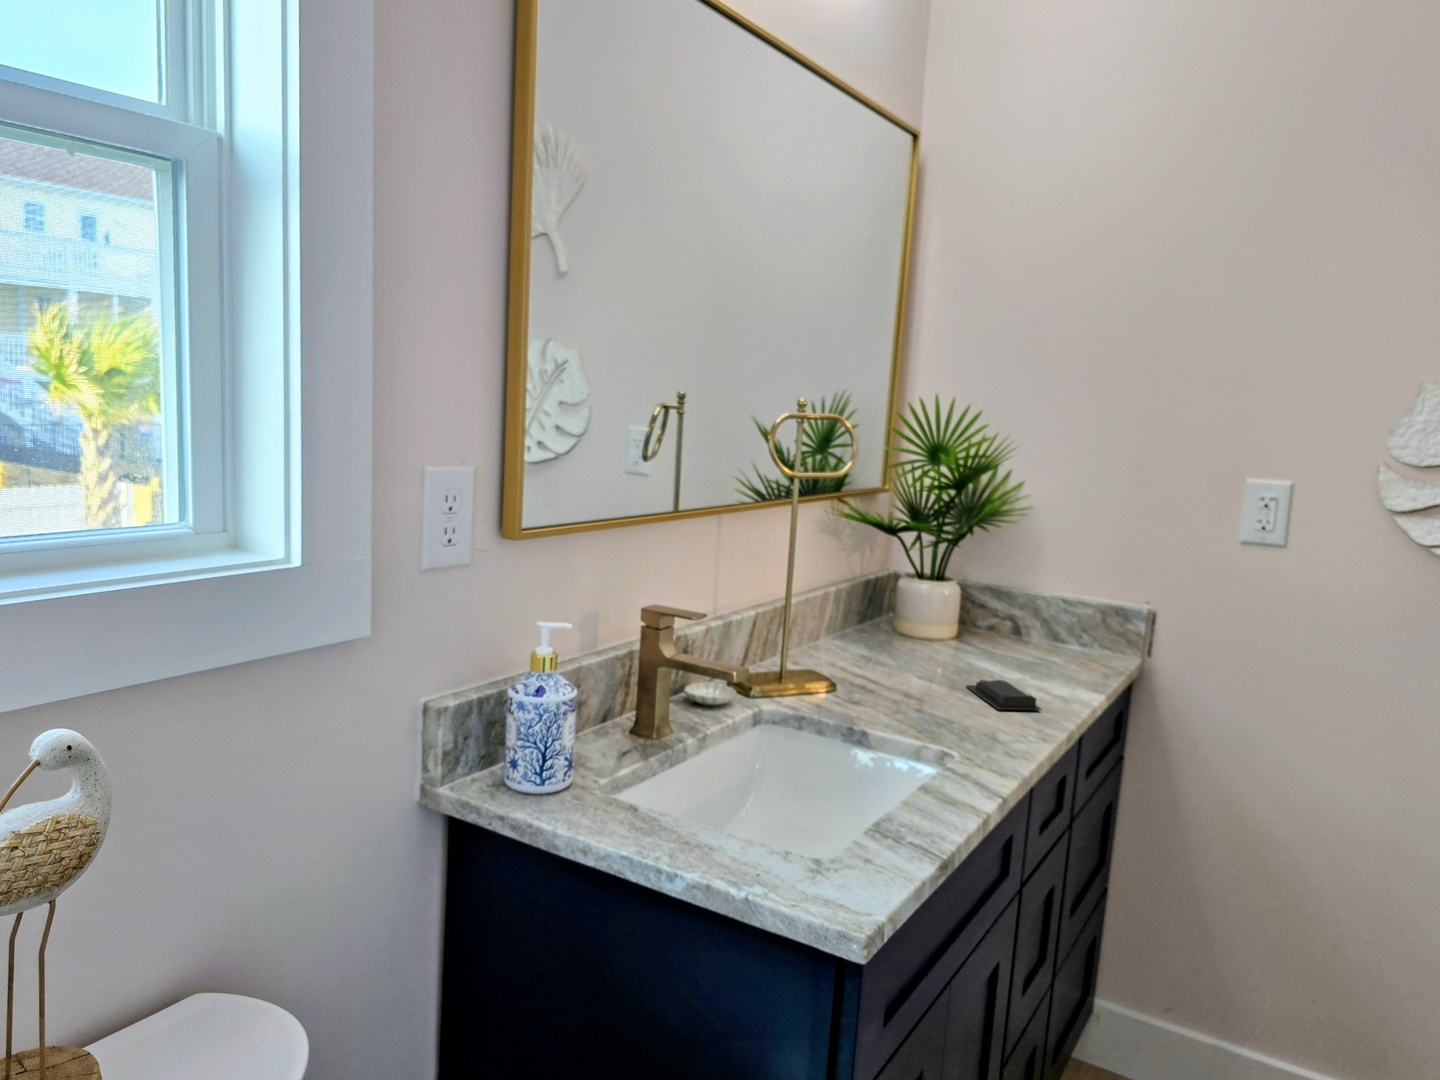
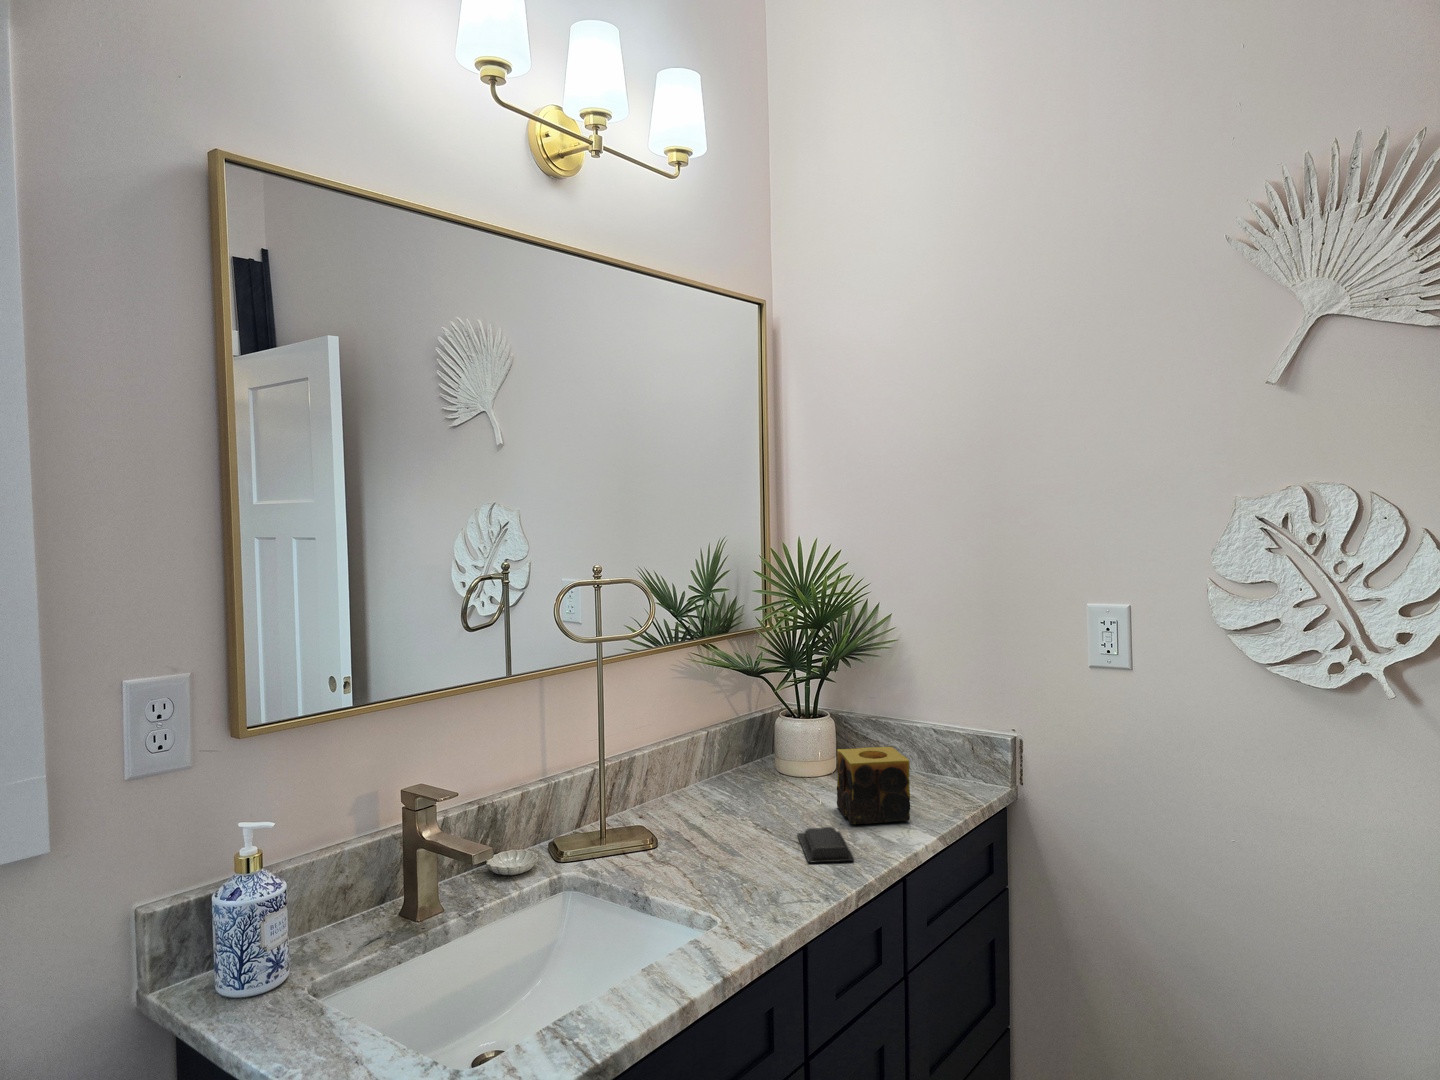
candle: none [984,608,1072,681] -> present [837,747,910,824]

